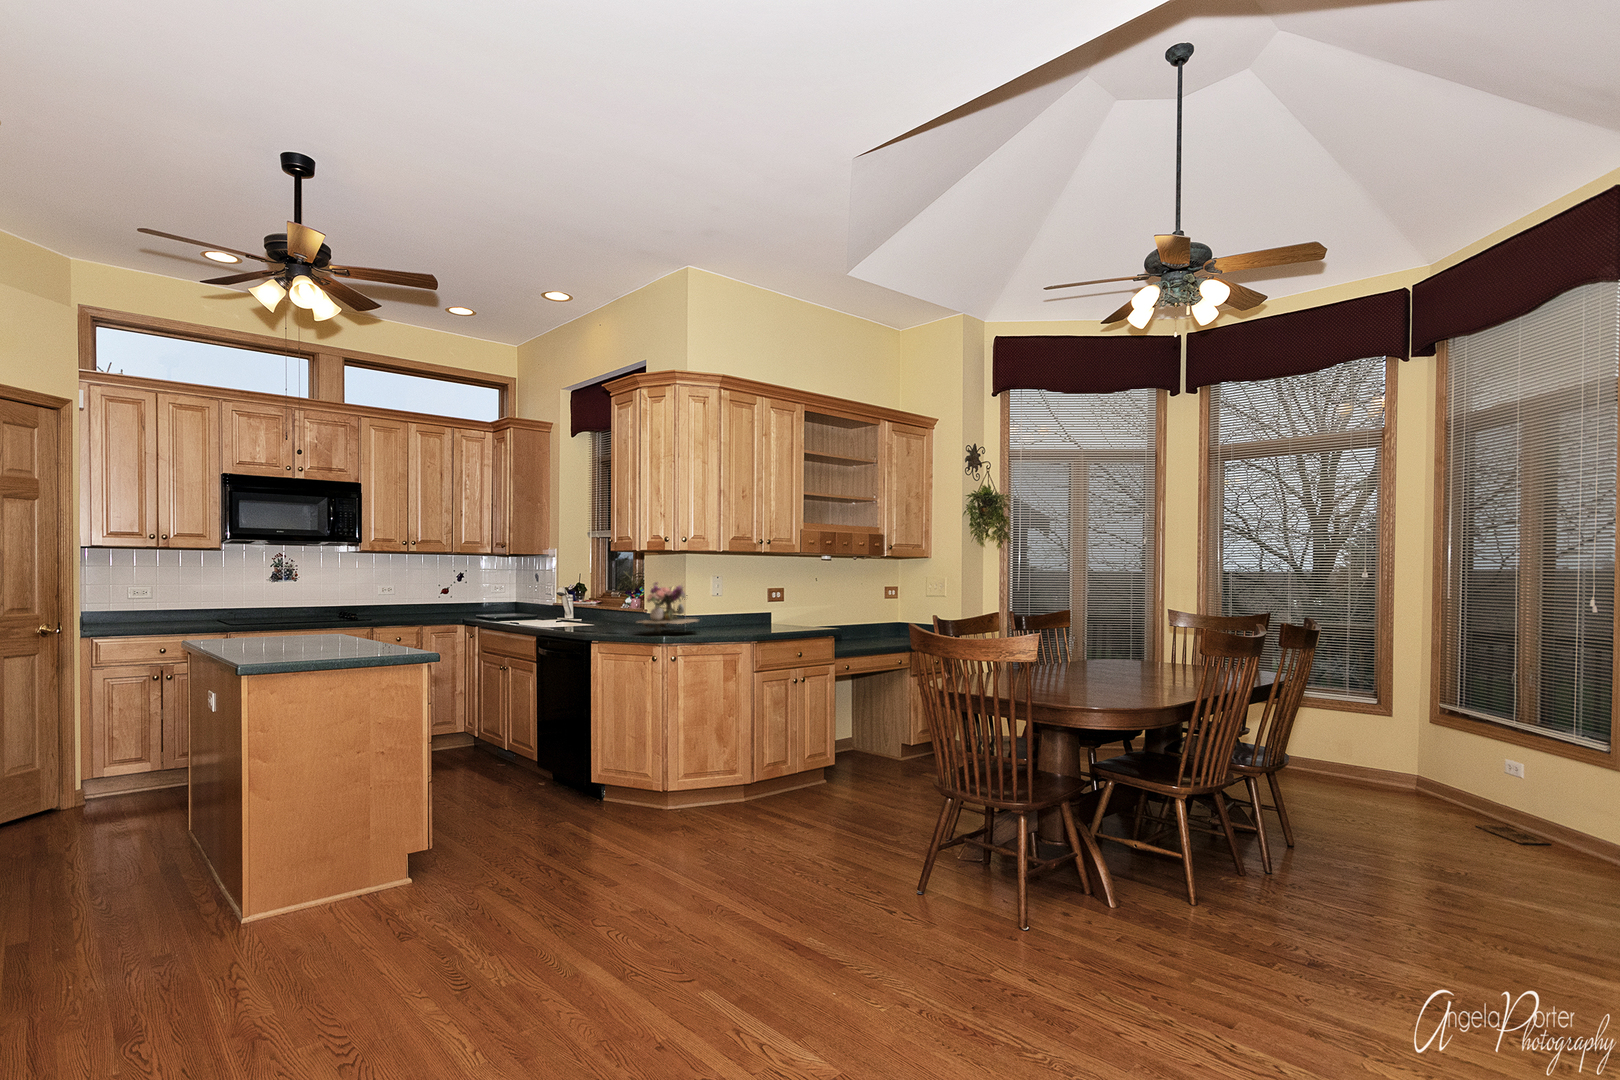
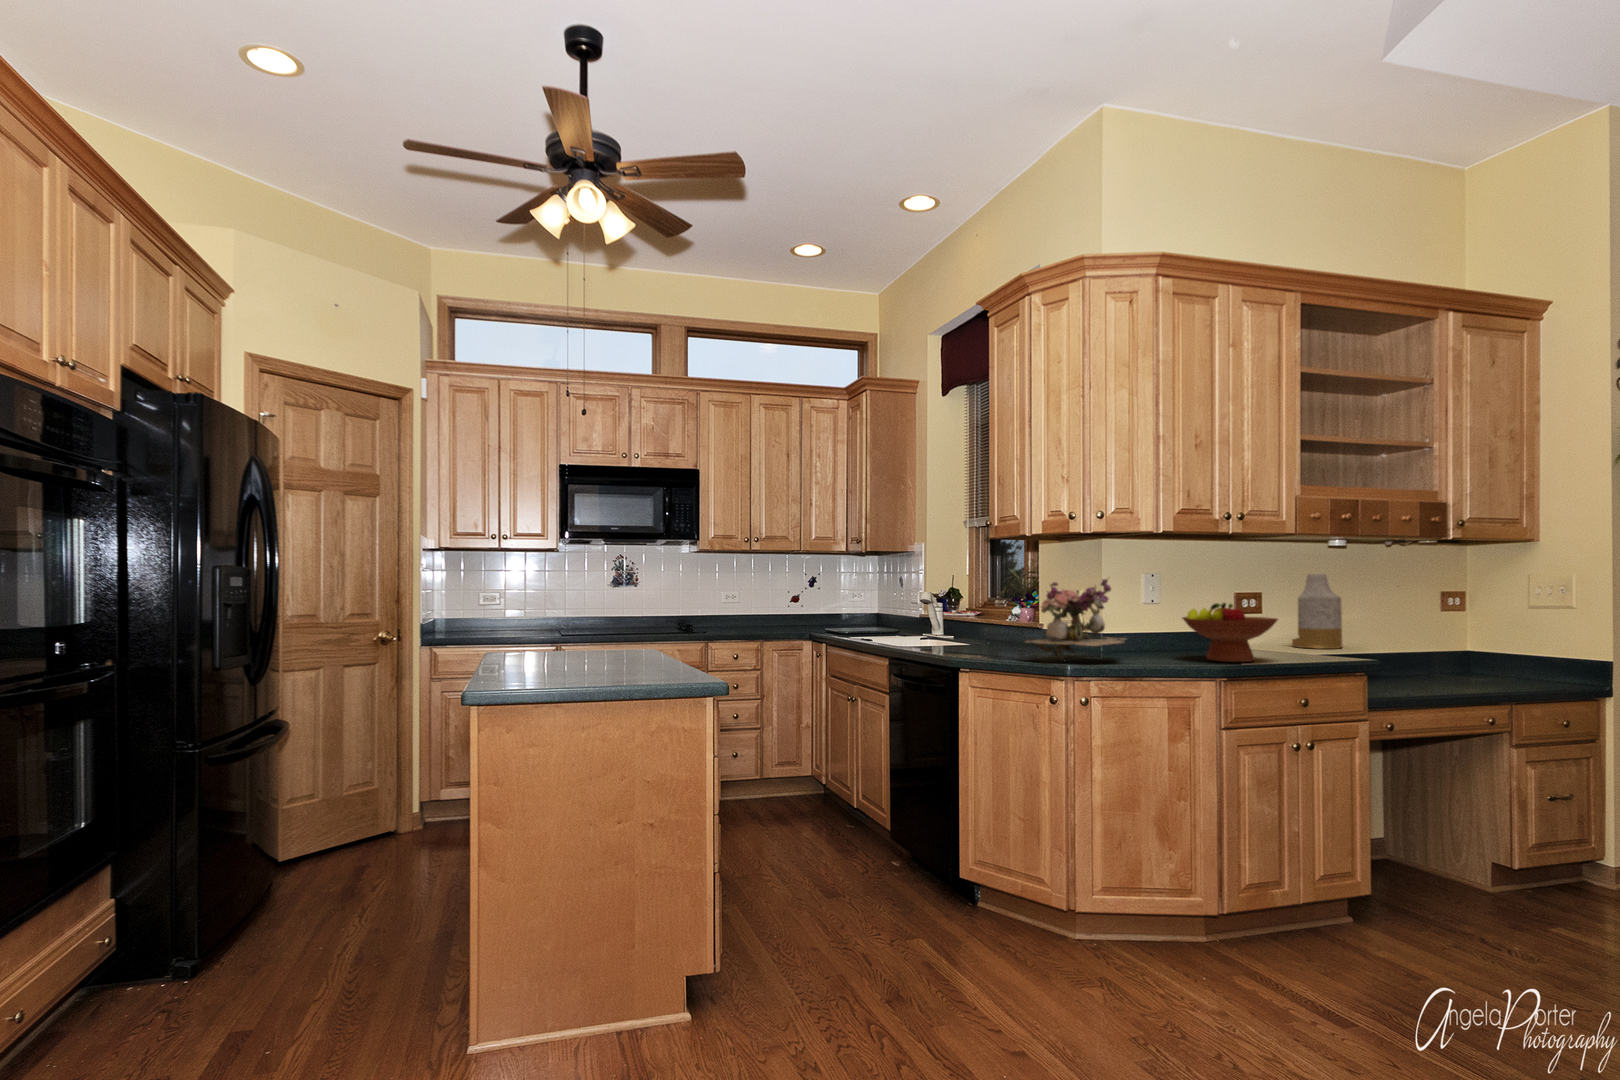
vase: none [801,574,828,621] -> present [1292,574,1342,649]
fruit bowl: none [734,595,789,631] -> present [1183,603,1278,662]

